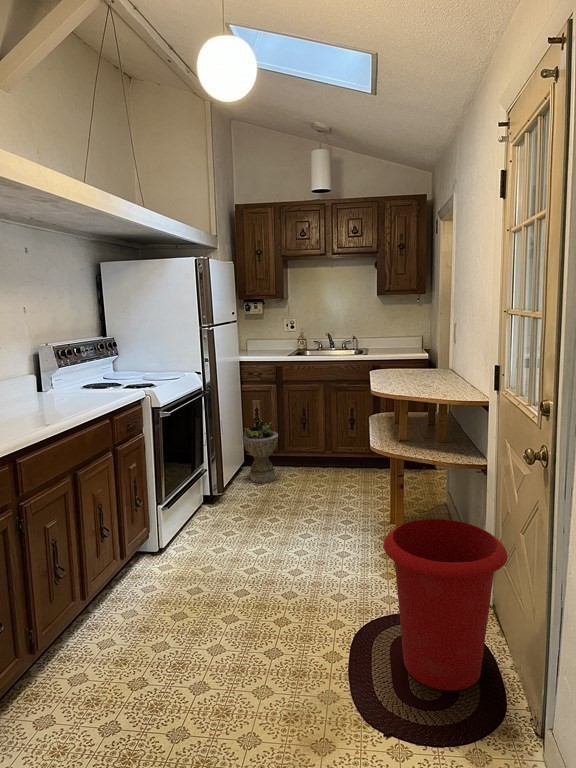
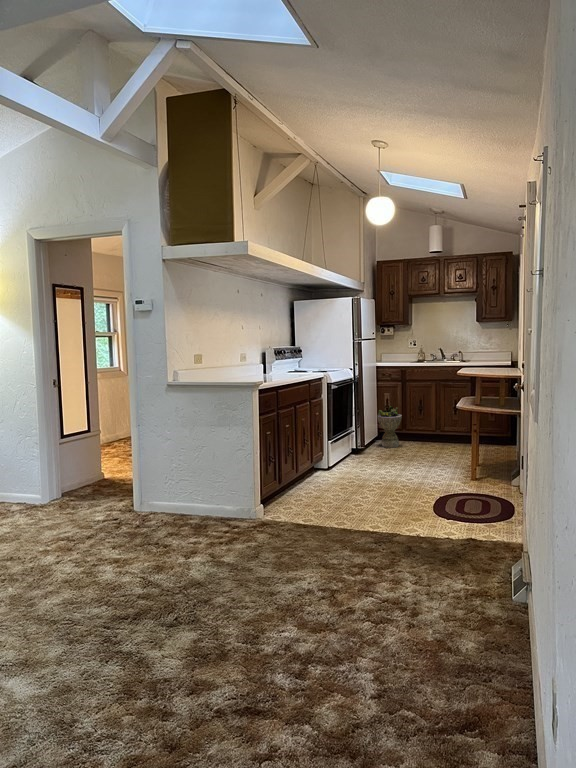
waste bin: present [383,519,507,691] -> none [451,434,515,514]

